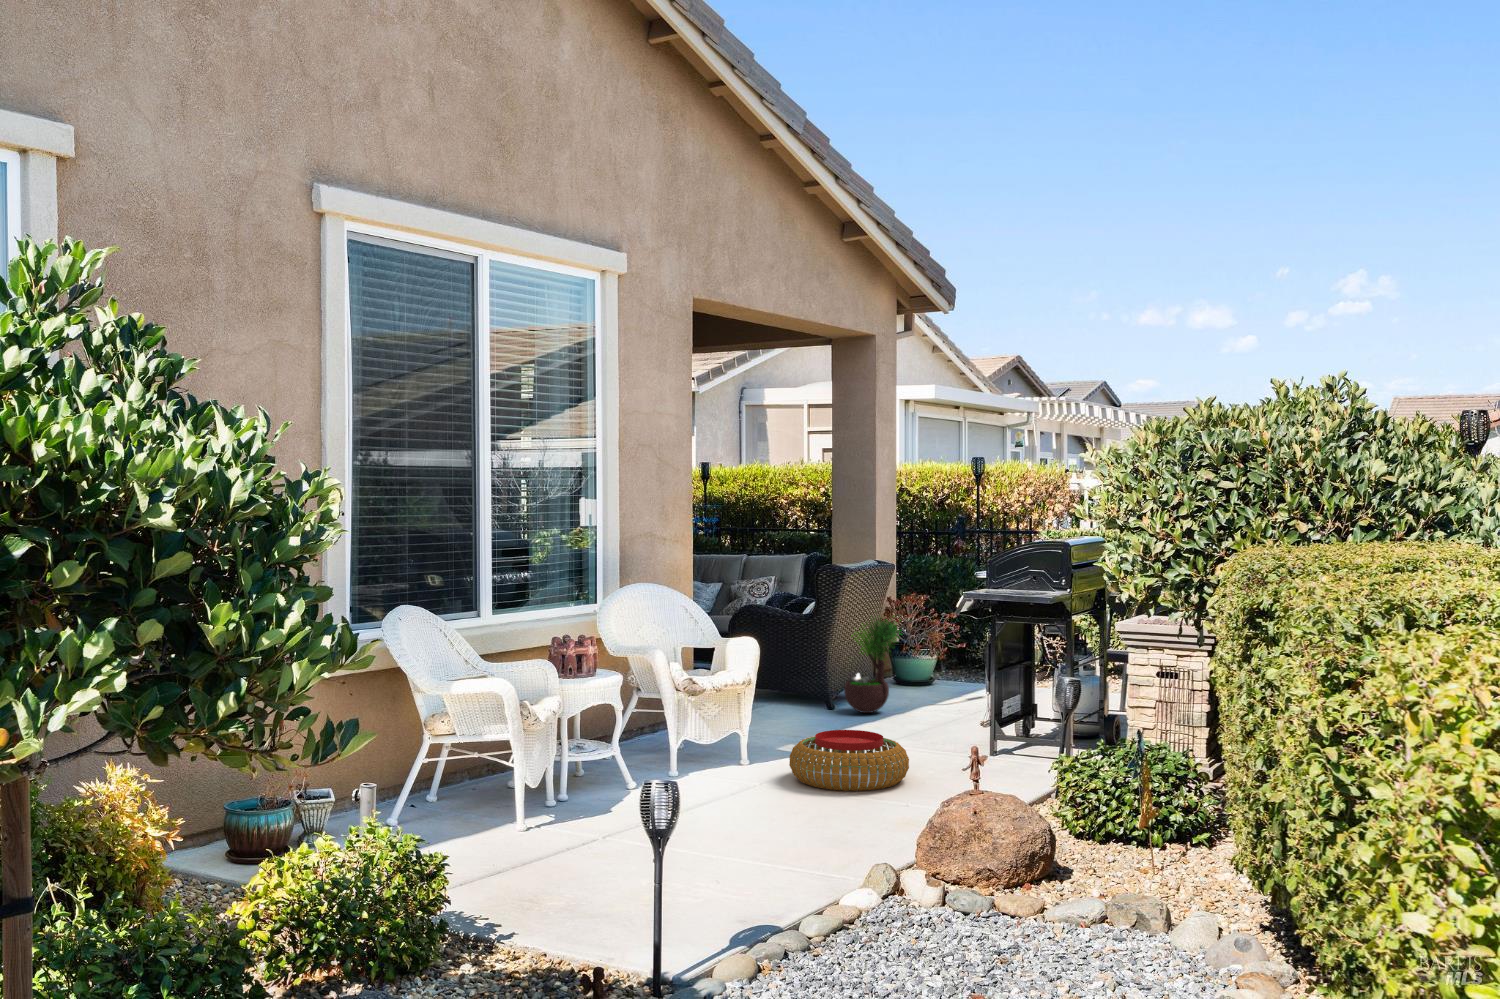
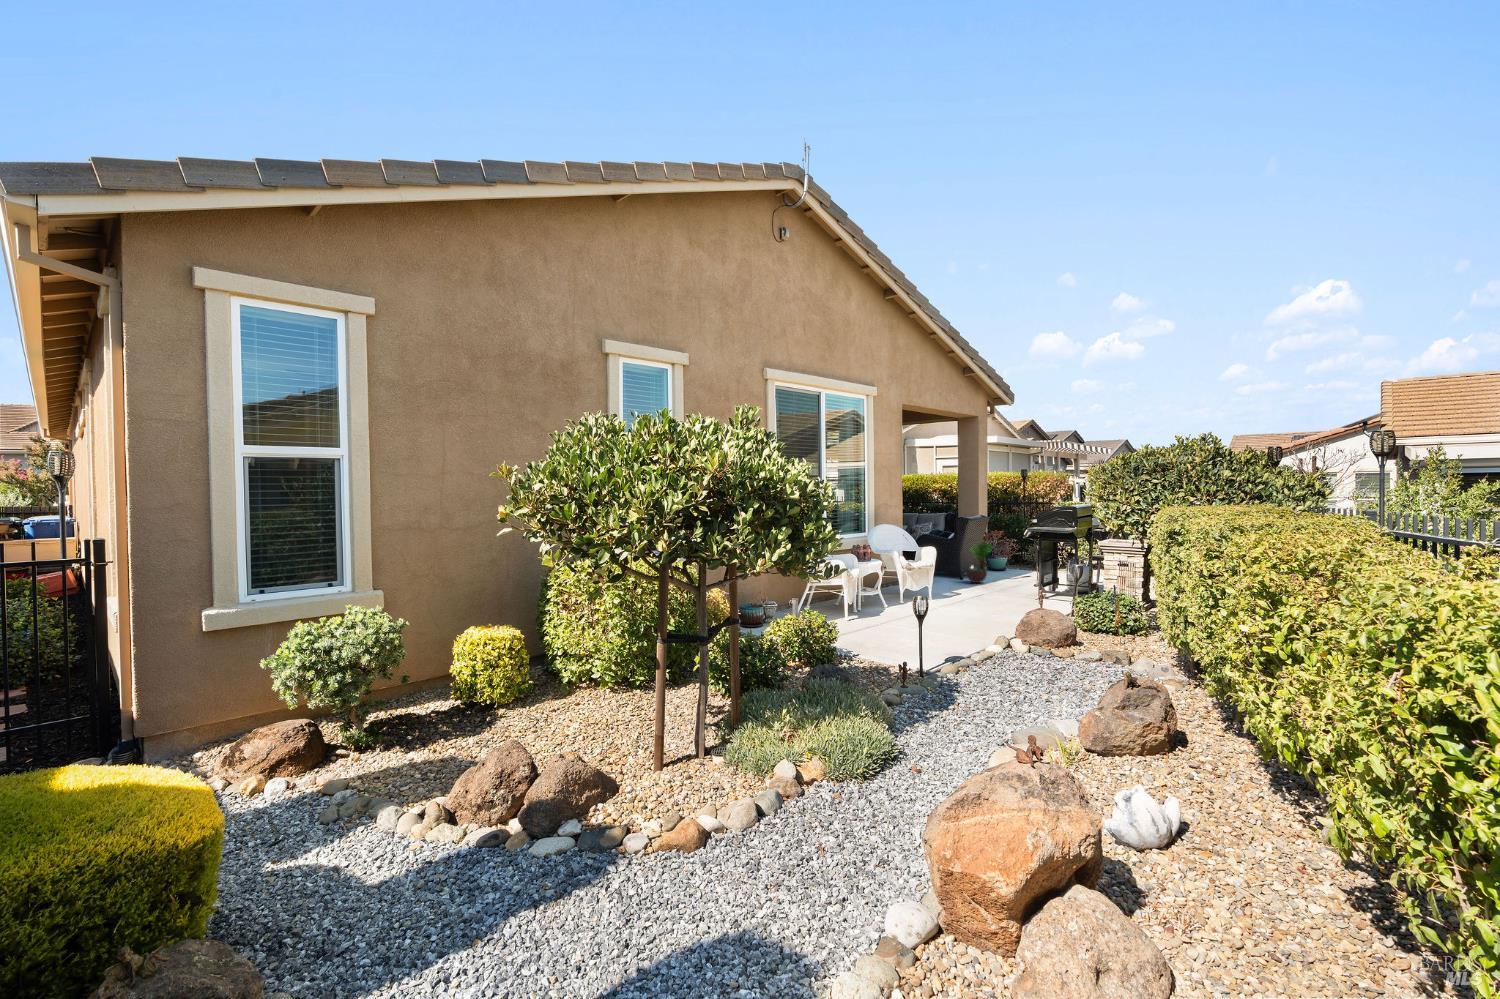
pouf: present [789,730,909,791] -> none [952,586,1005,611]

